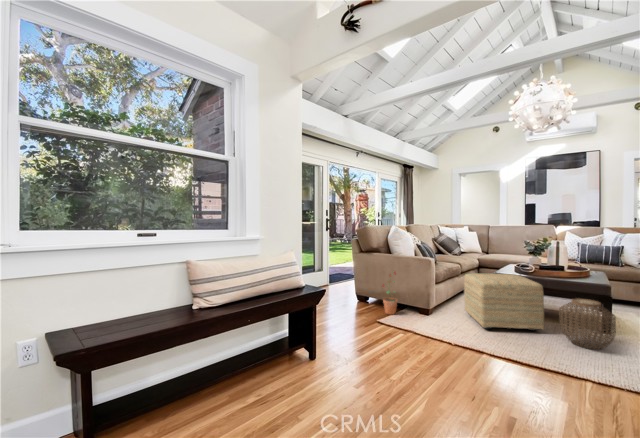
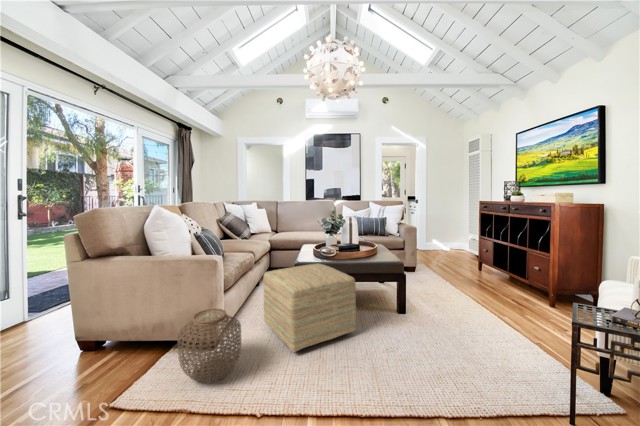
potted plant: present [383,272,397,315] -> none [126,287,161,369]
woven basket: present [559,298,616,350] -> present [178,309,241,383]

